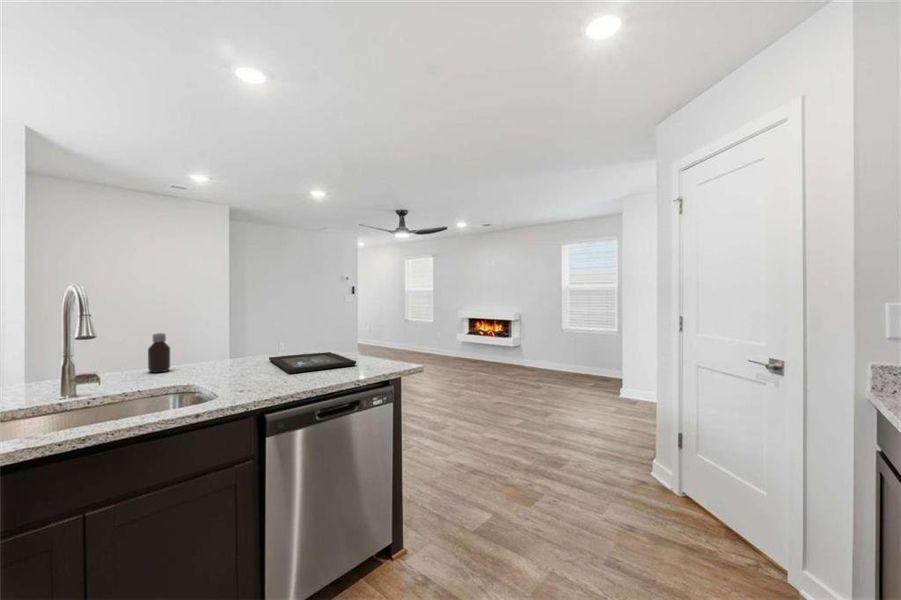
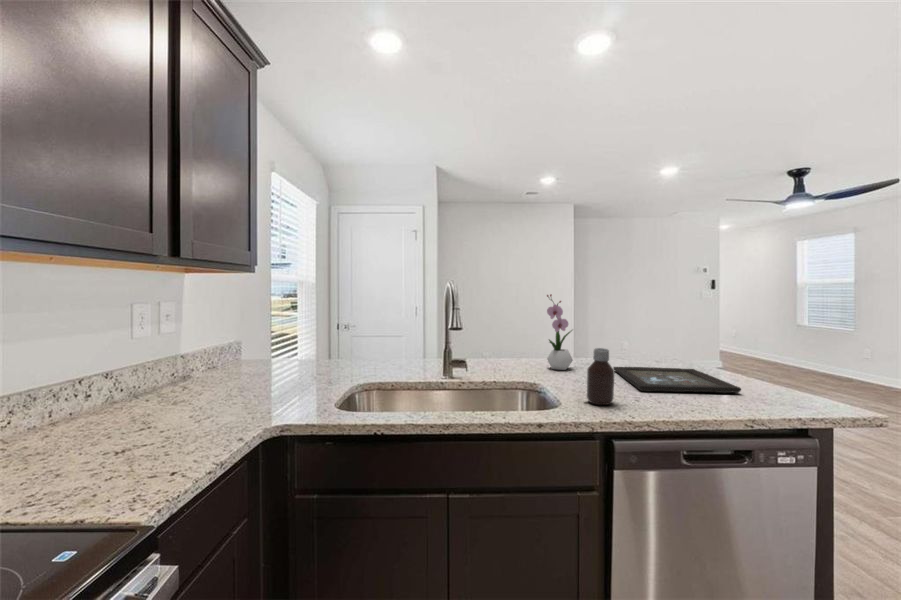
flower arrangement: none [204,298,232,366] -> present [547,294,573,370]
bottle: present [148,333,170,372] -> present [587,348,615,405]

